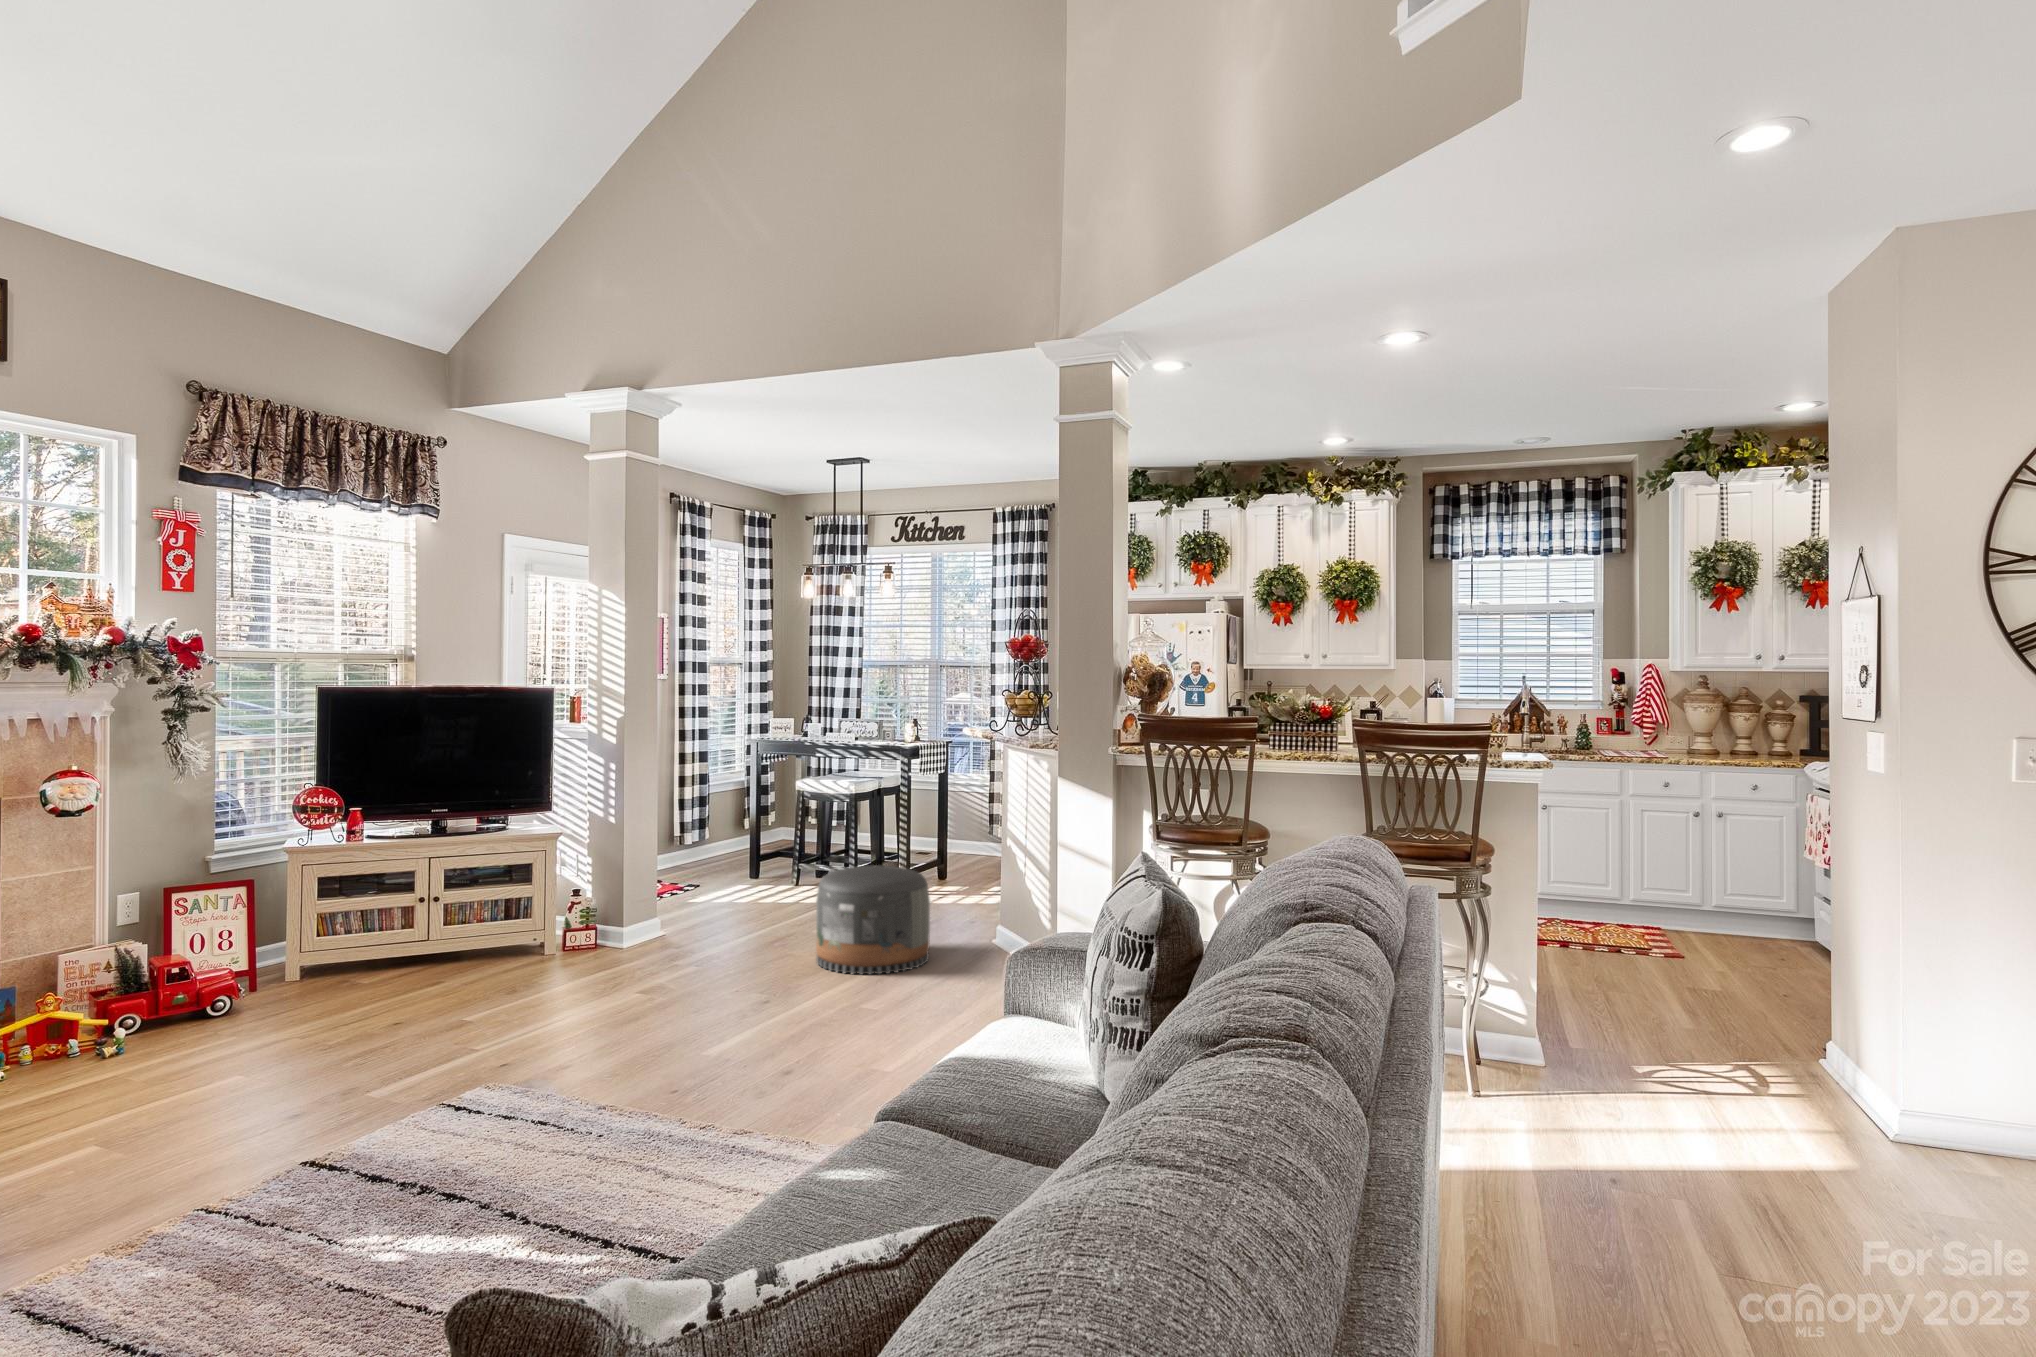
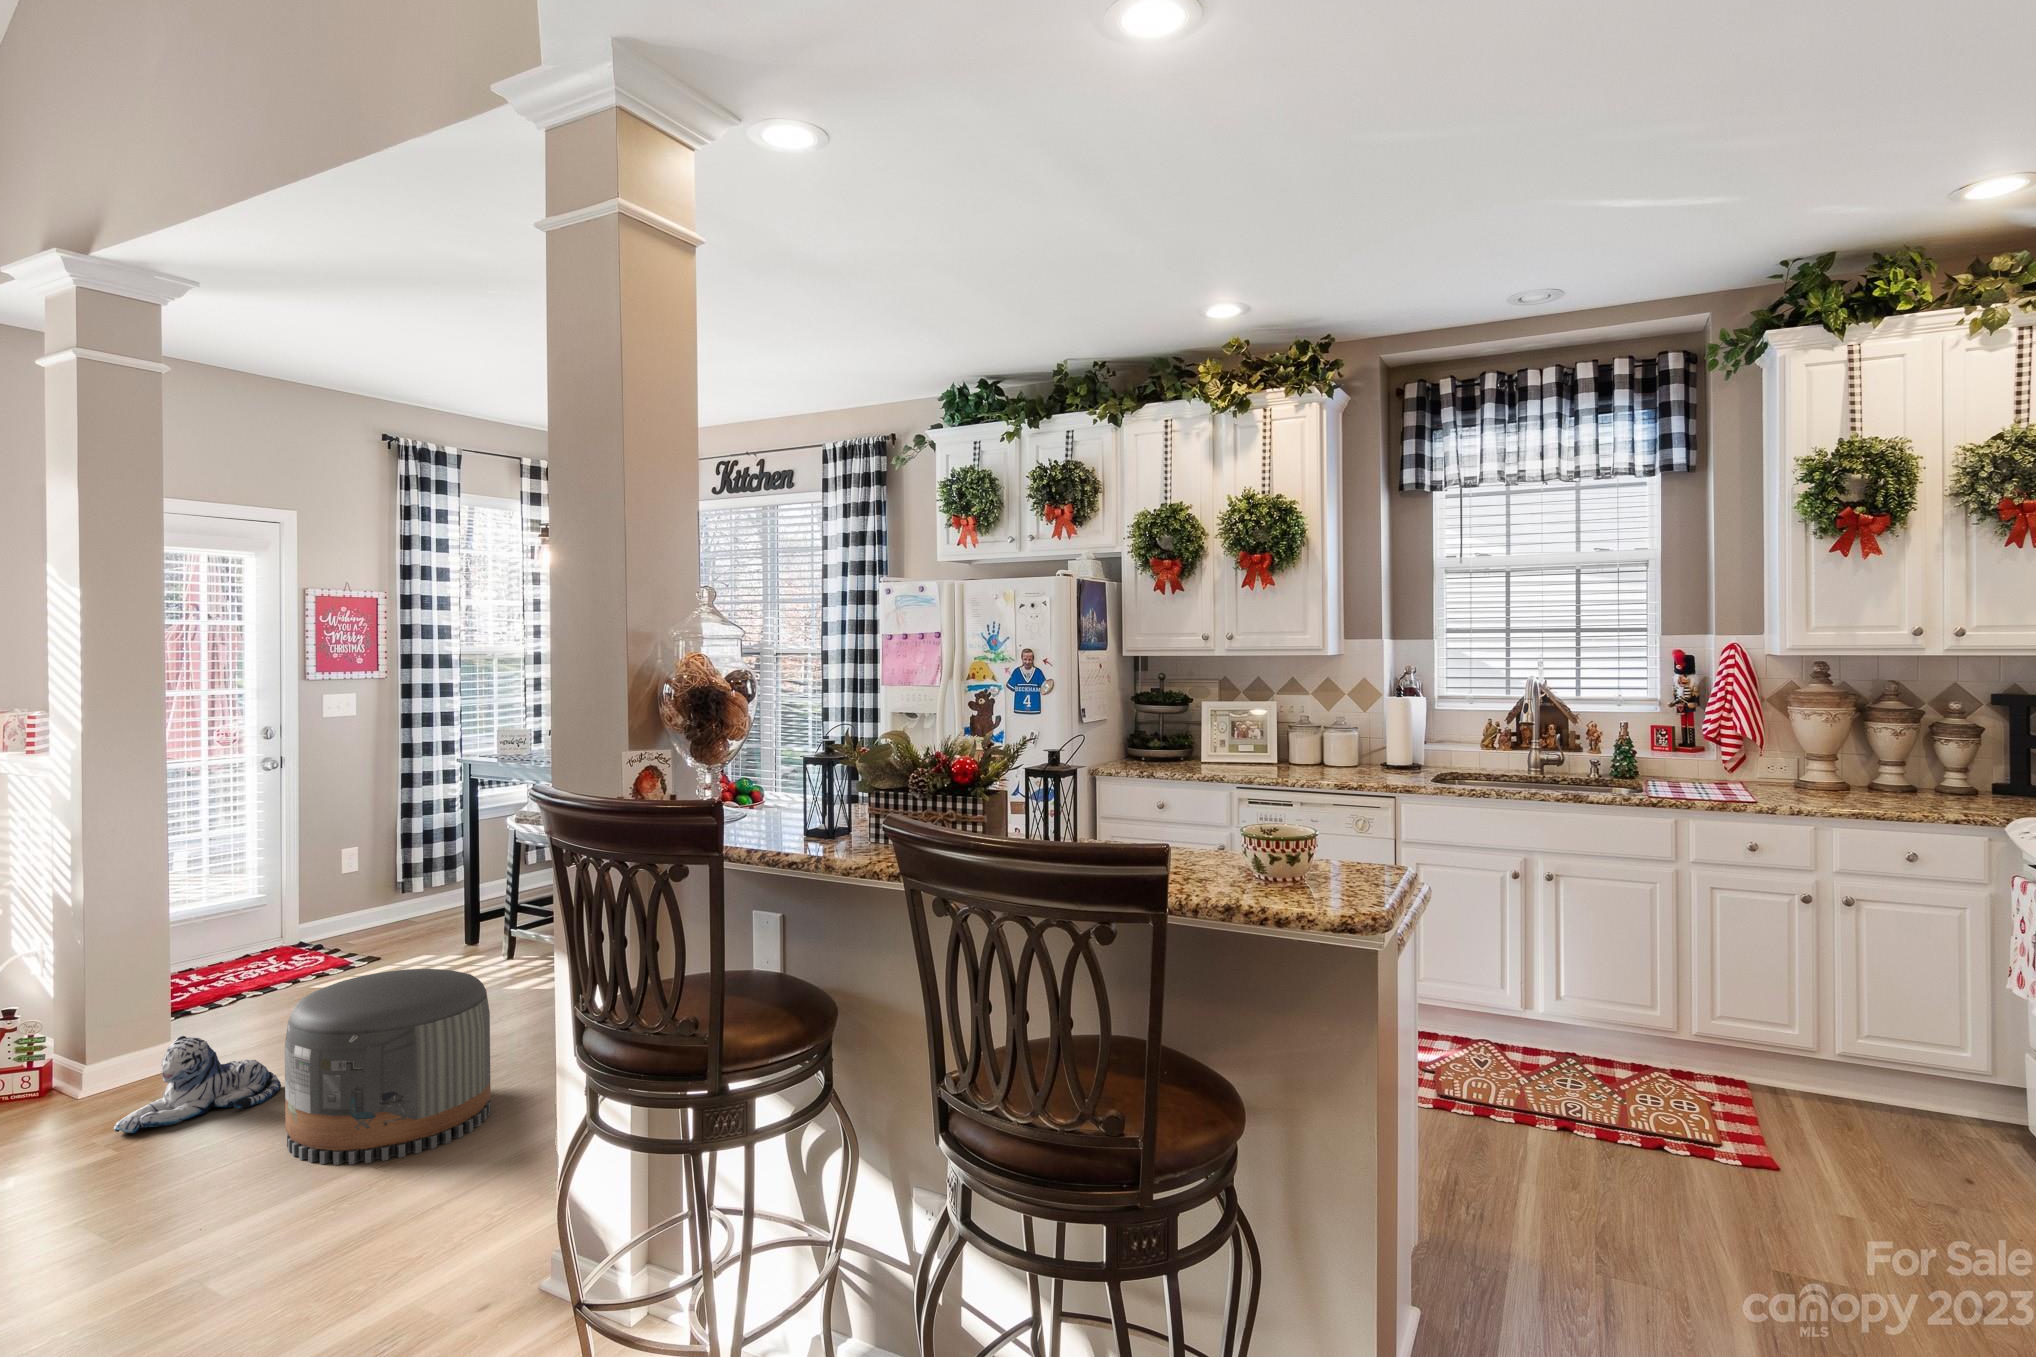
plush toy: none [702,909,770,966] -> present [114,1036,281,1133]

